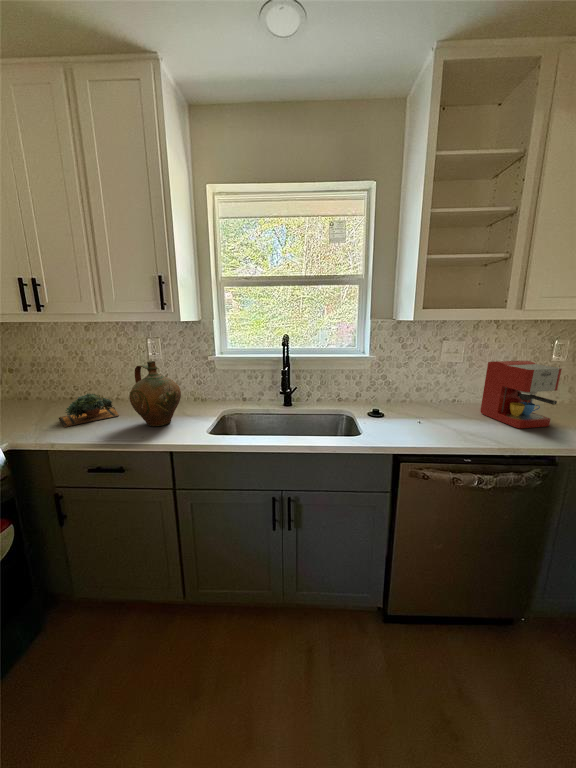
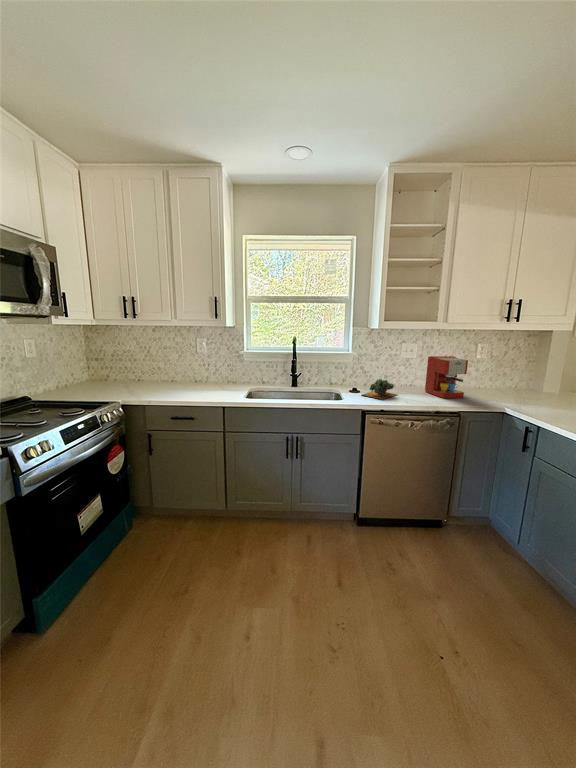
ceramic jug: present [129,361,181,426] -> none [195,352,226,394]
succulent plant: present [60,393,119,427] -> present [362,379,397,400]

